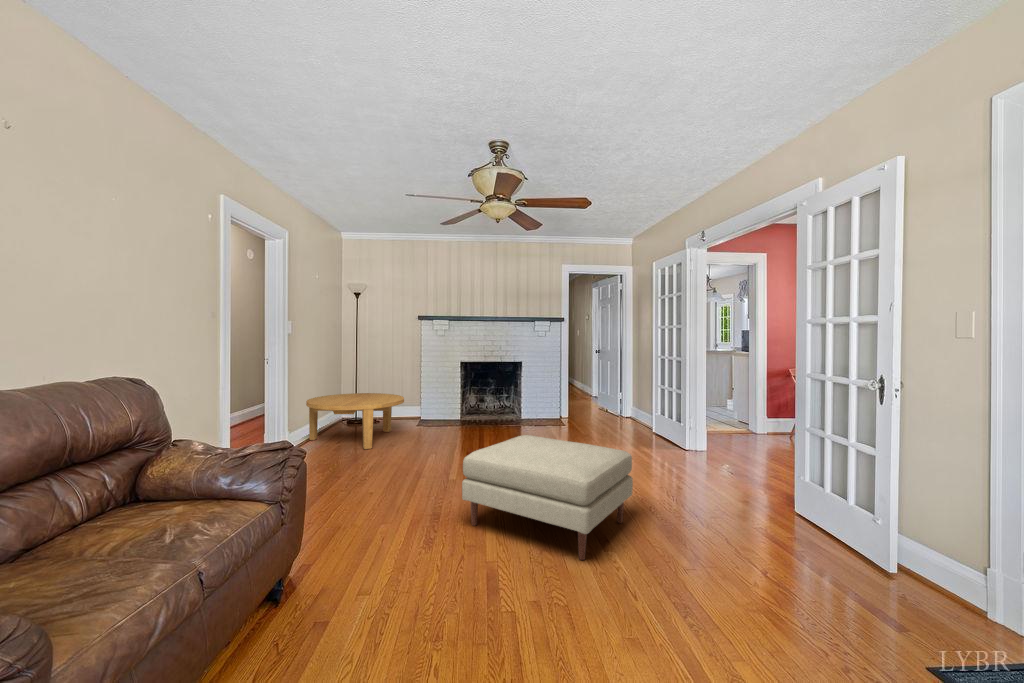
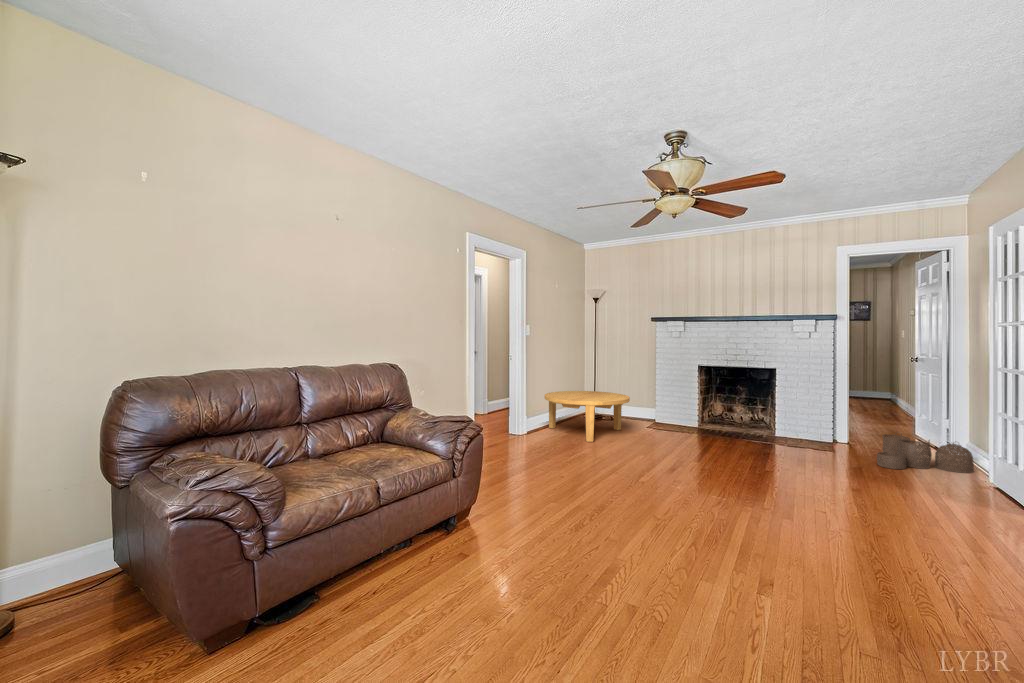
woven basket: none [596,407,646,435] -> present [877,434,974,473]
ottoman: present [462,435,633,560] -> none [624,444,835,586]

